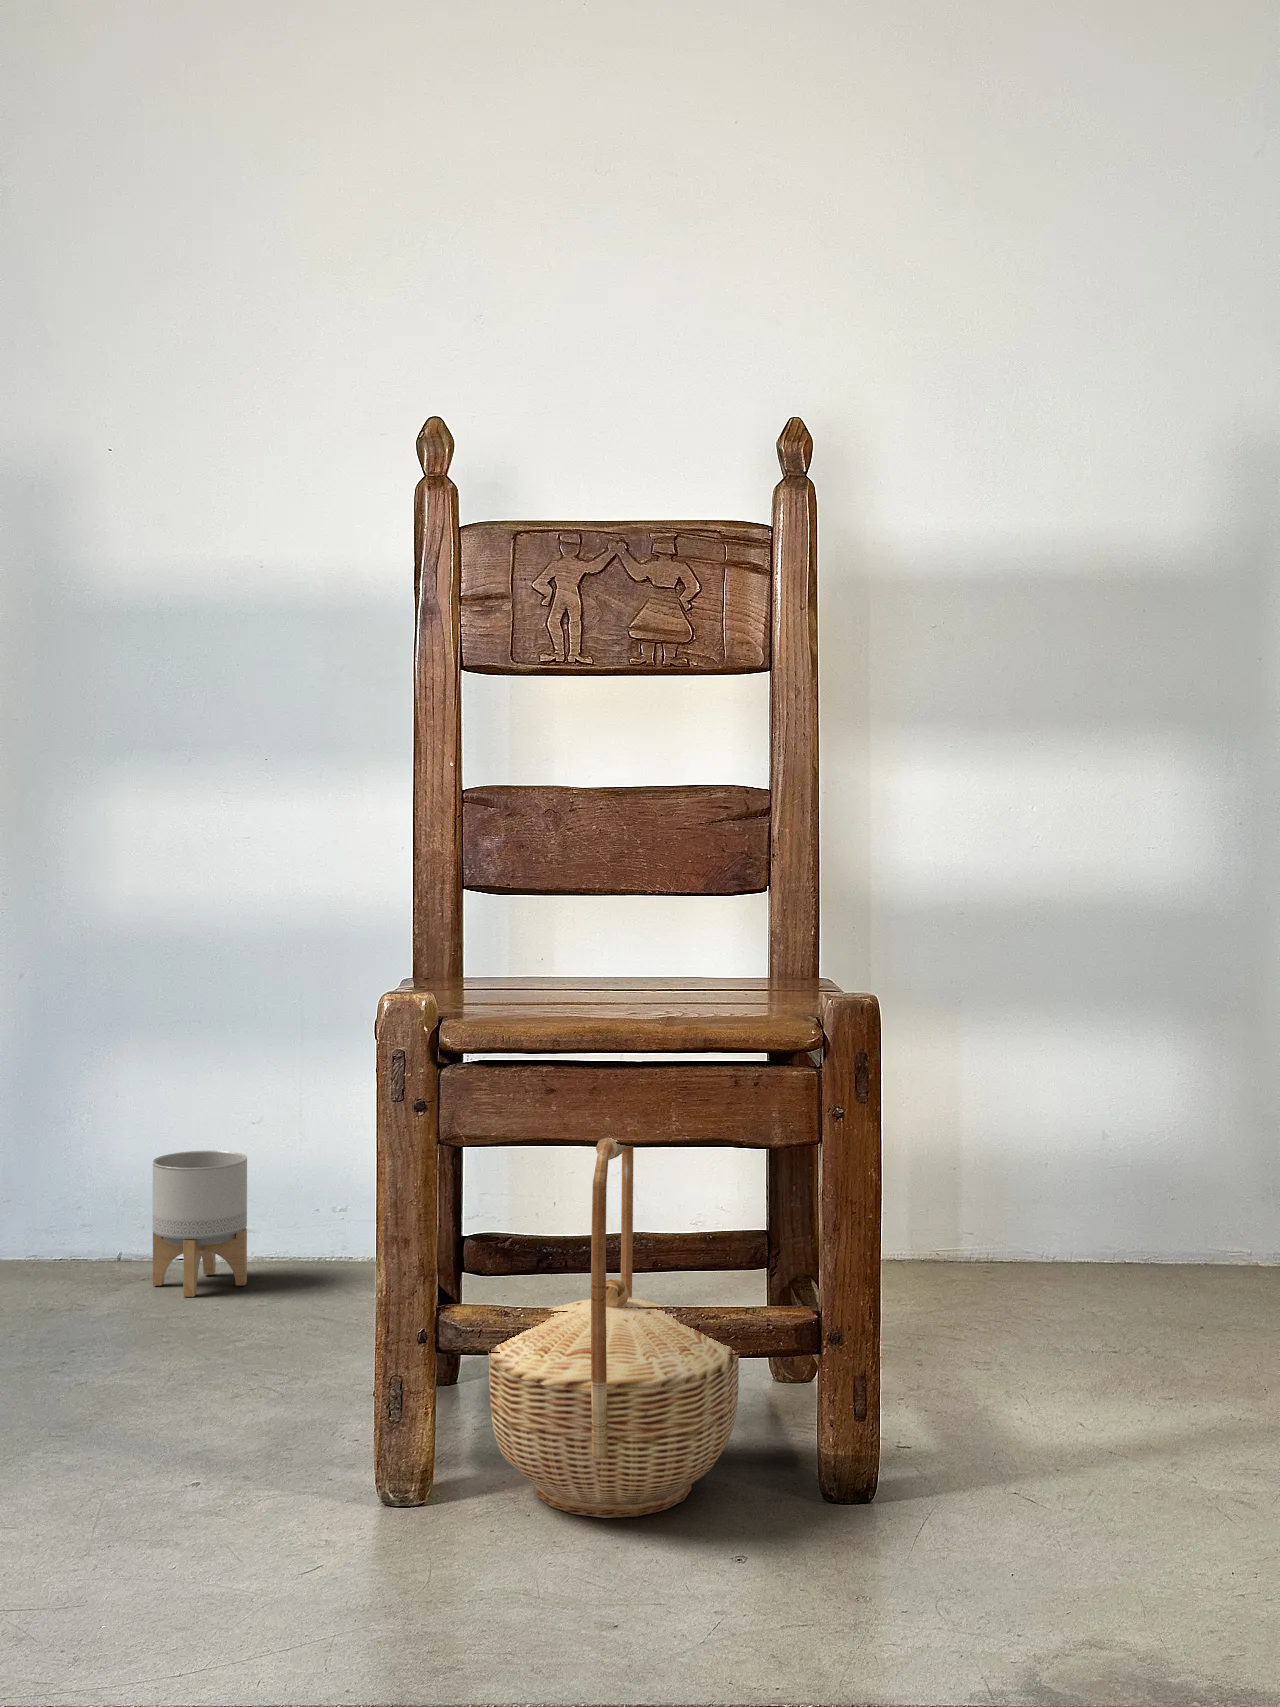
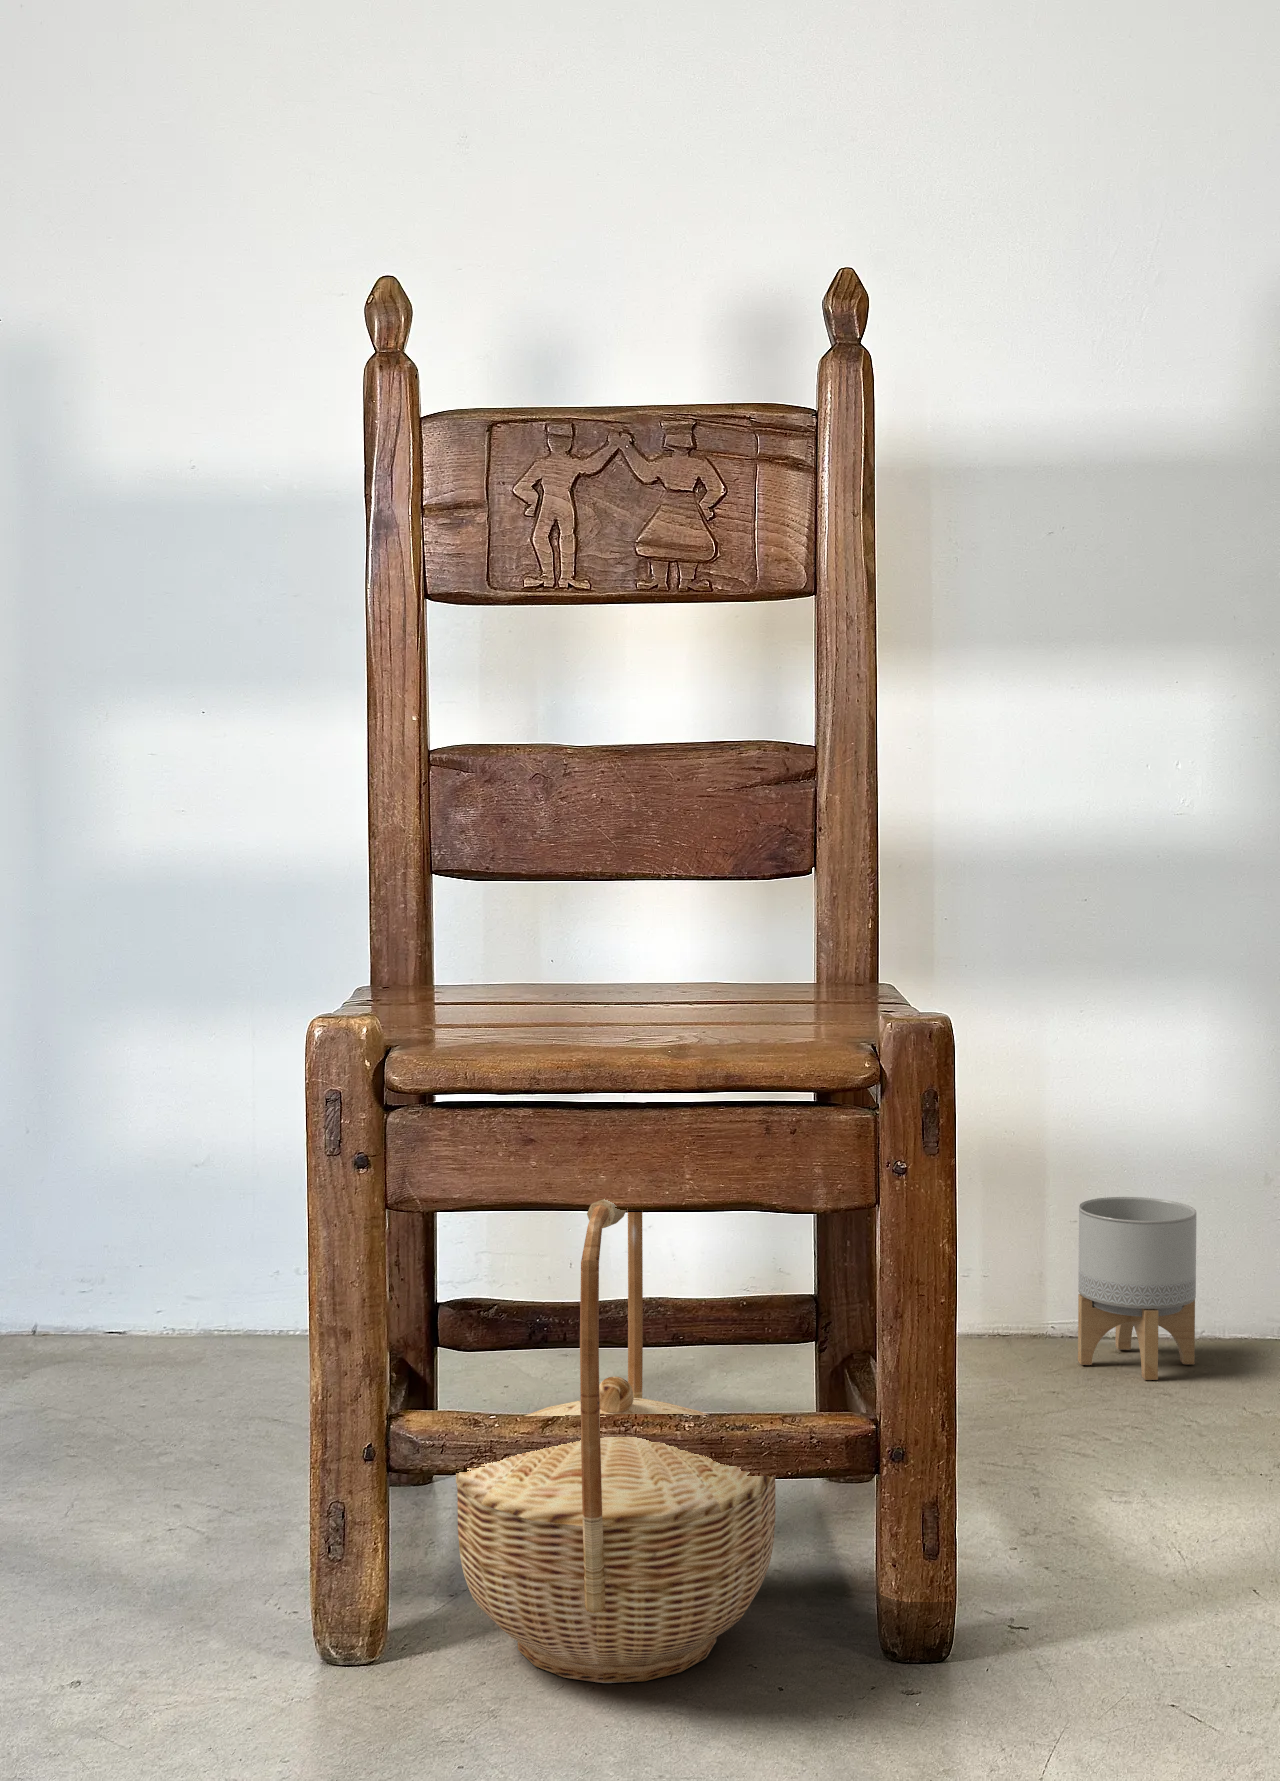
planter: present [153,1151,247,1297] -> present [1078,1197,1197,1380]

